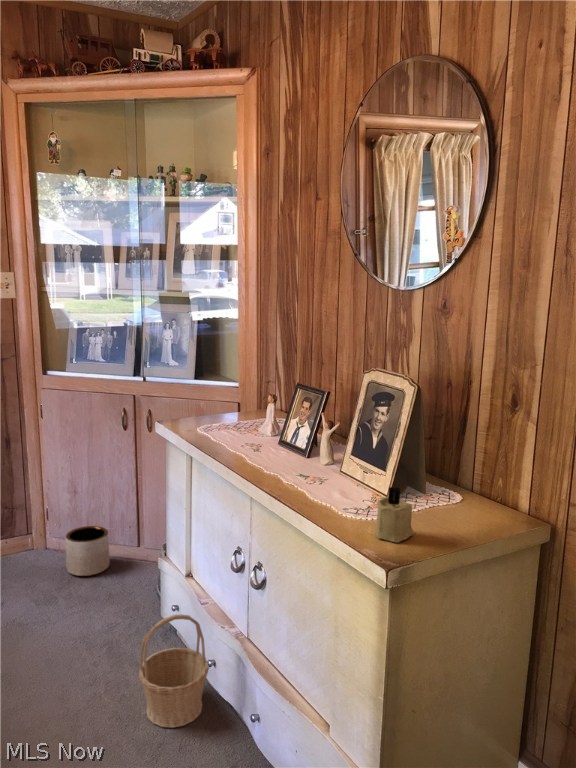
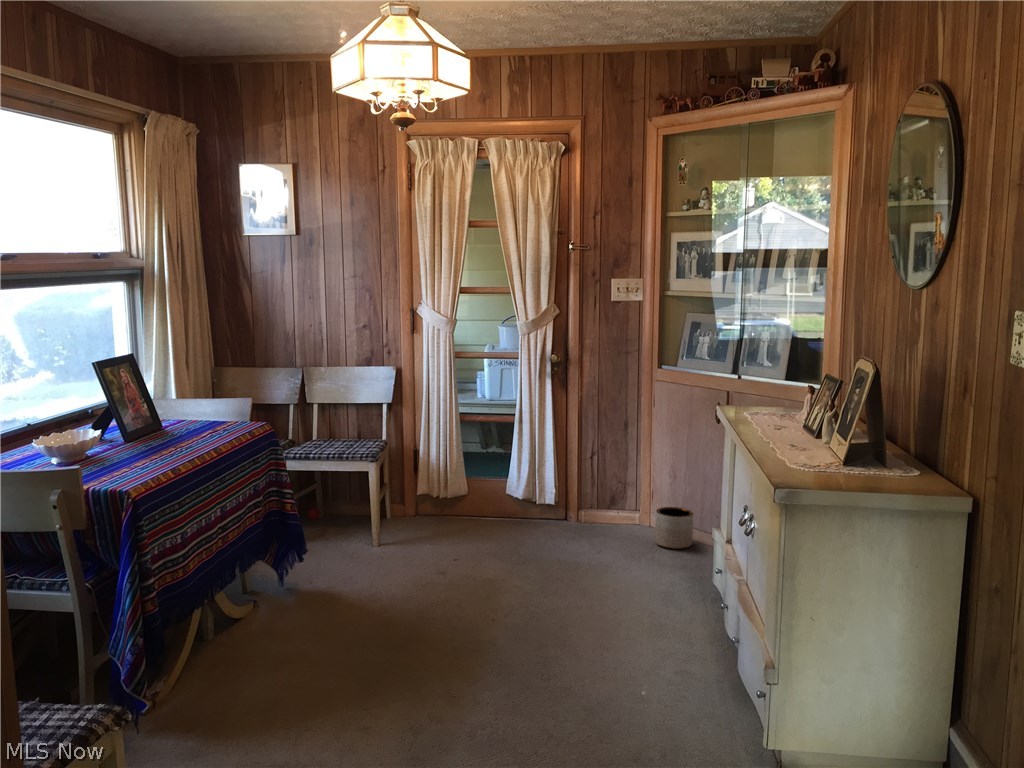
candle: present [376,487,414,543] -> none [796,438,831,480]
basket: present [139,615,209,728] -> none [662,556,722,648]

